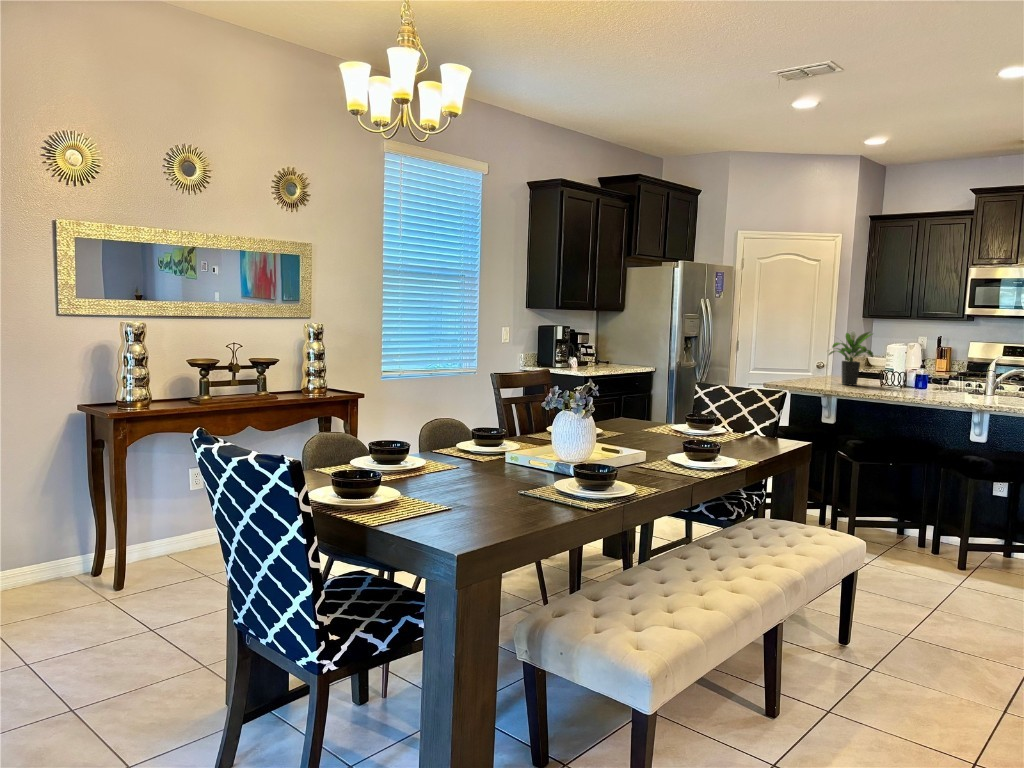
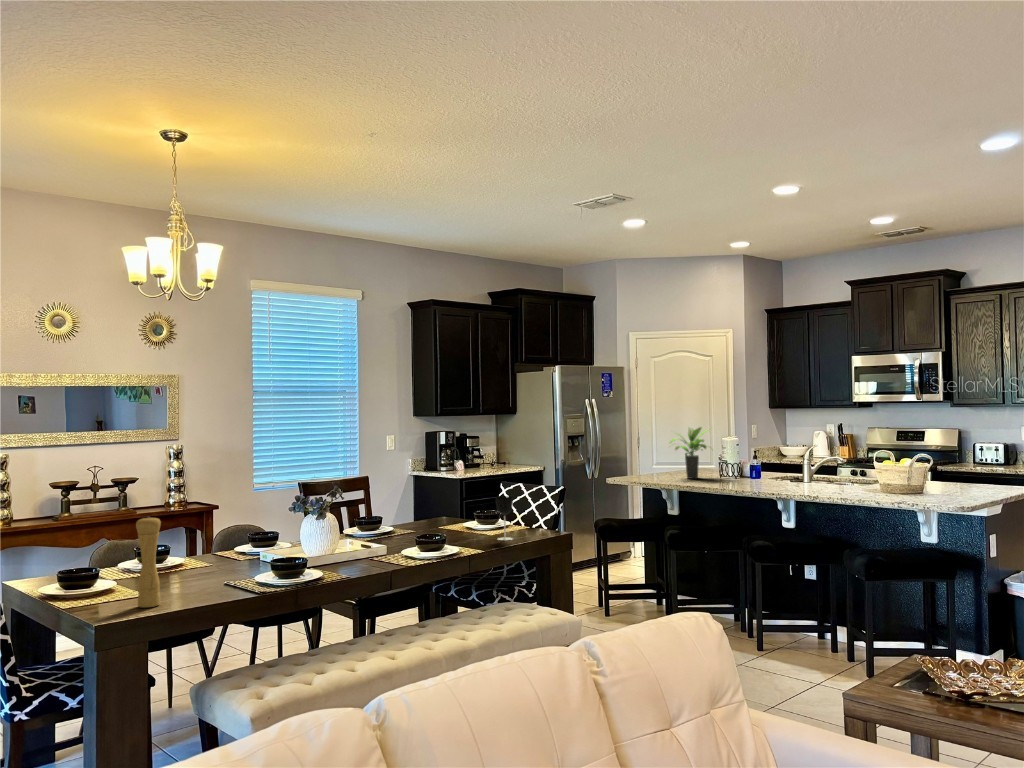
wine glass: none [743,398,766,447] -> present [496,497,513,540]
pepper mill: none [465,408,496,528] -> present [136,517,161,608]

